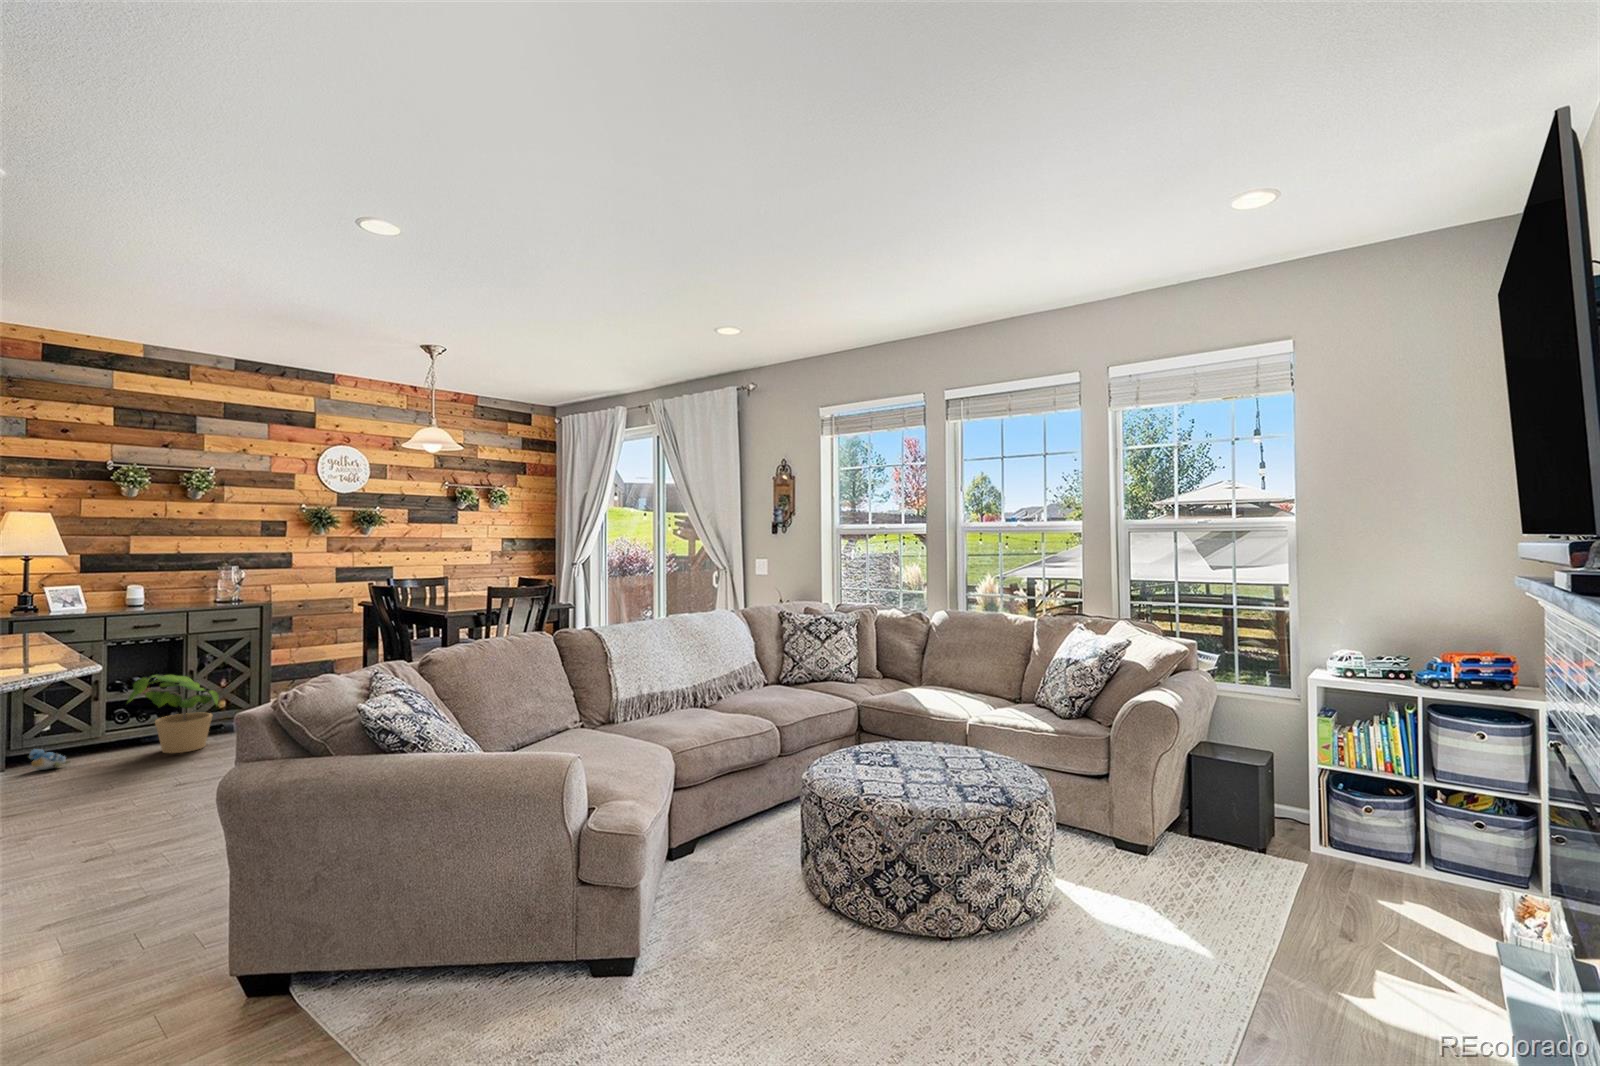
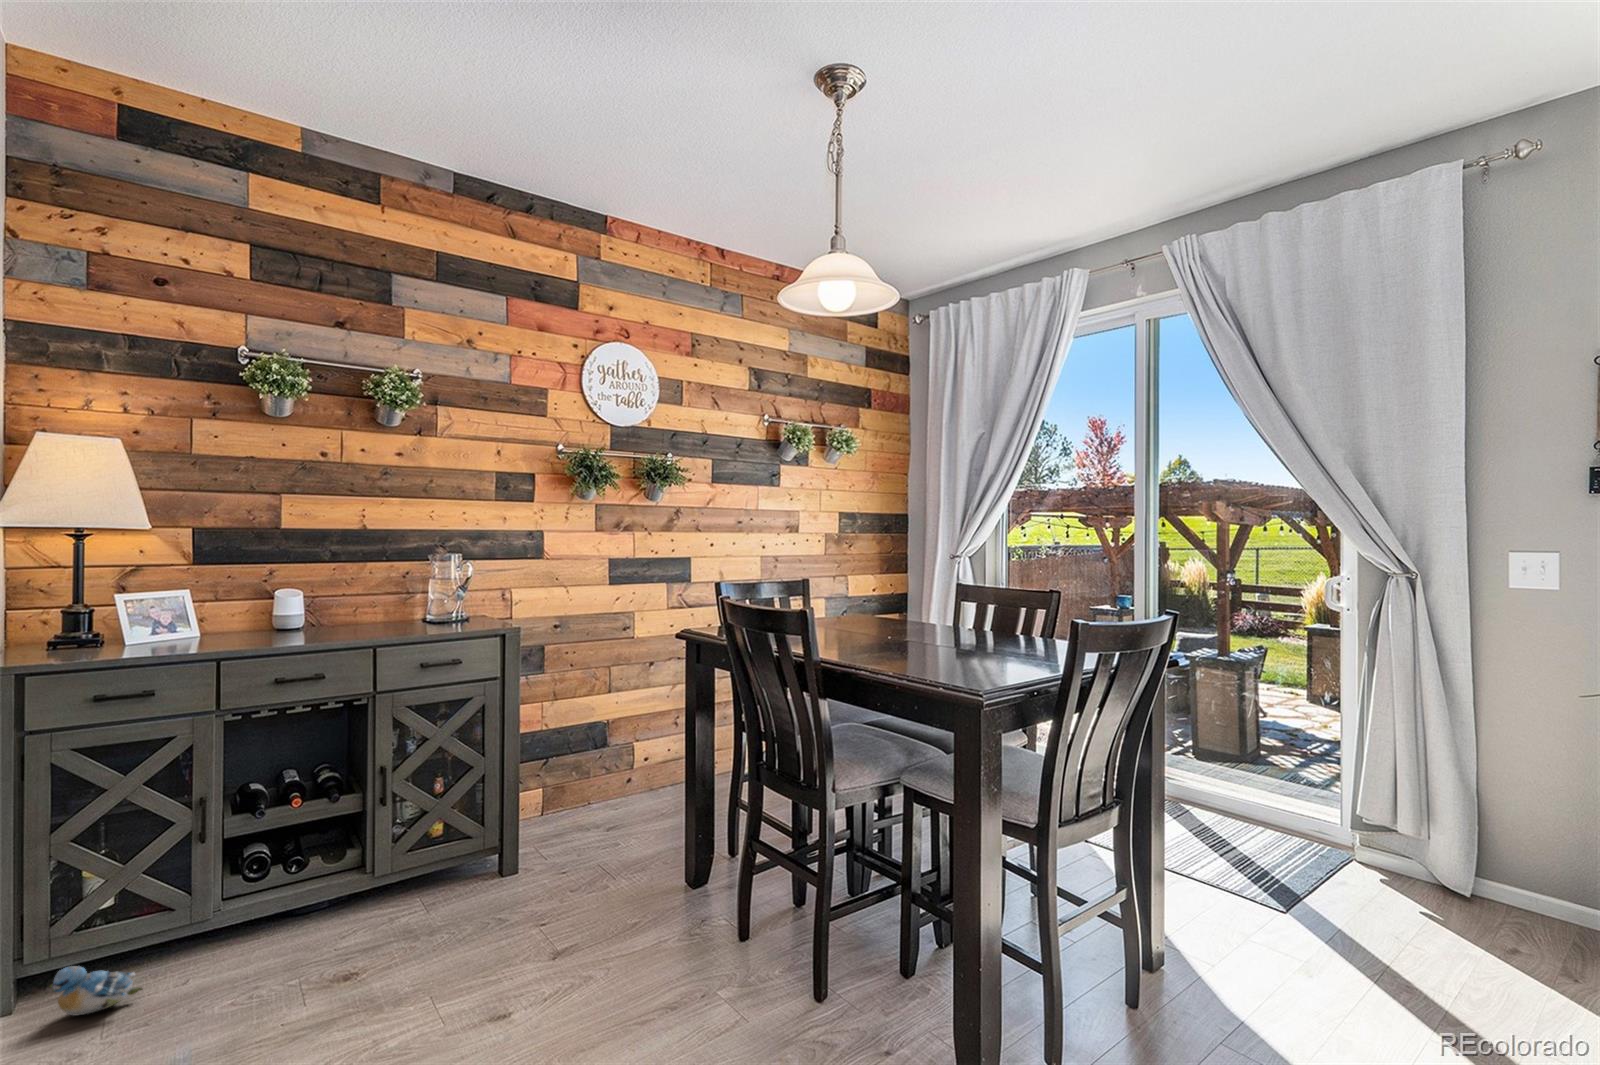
potted plant: present [127,675,219,753] -> none [258,792,435,959]

